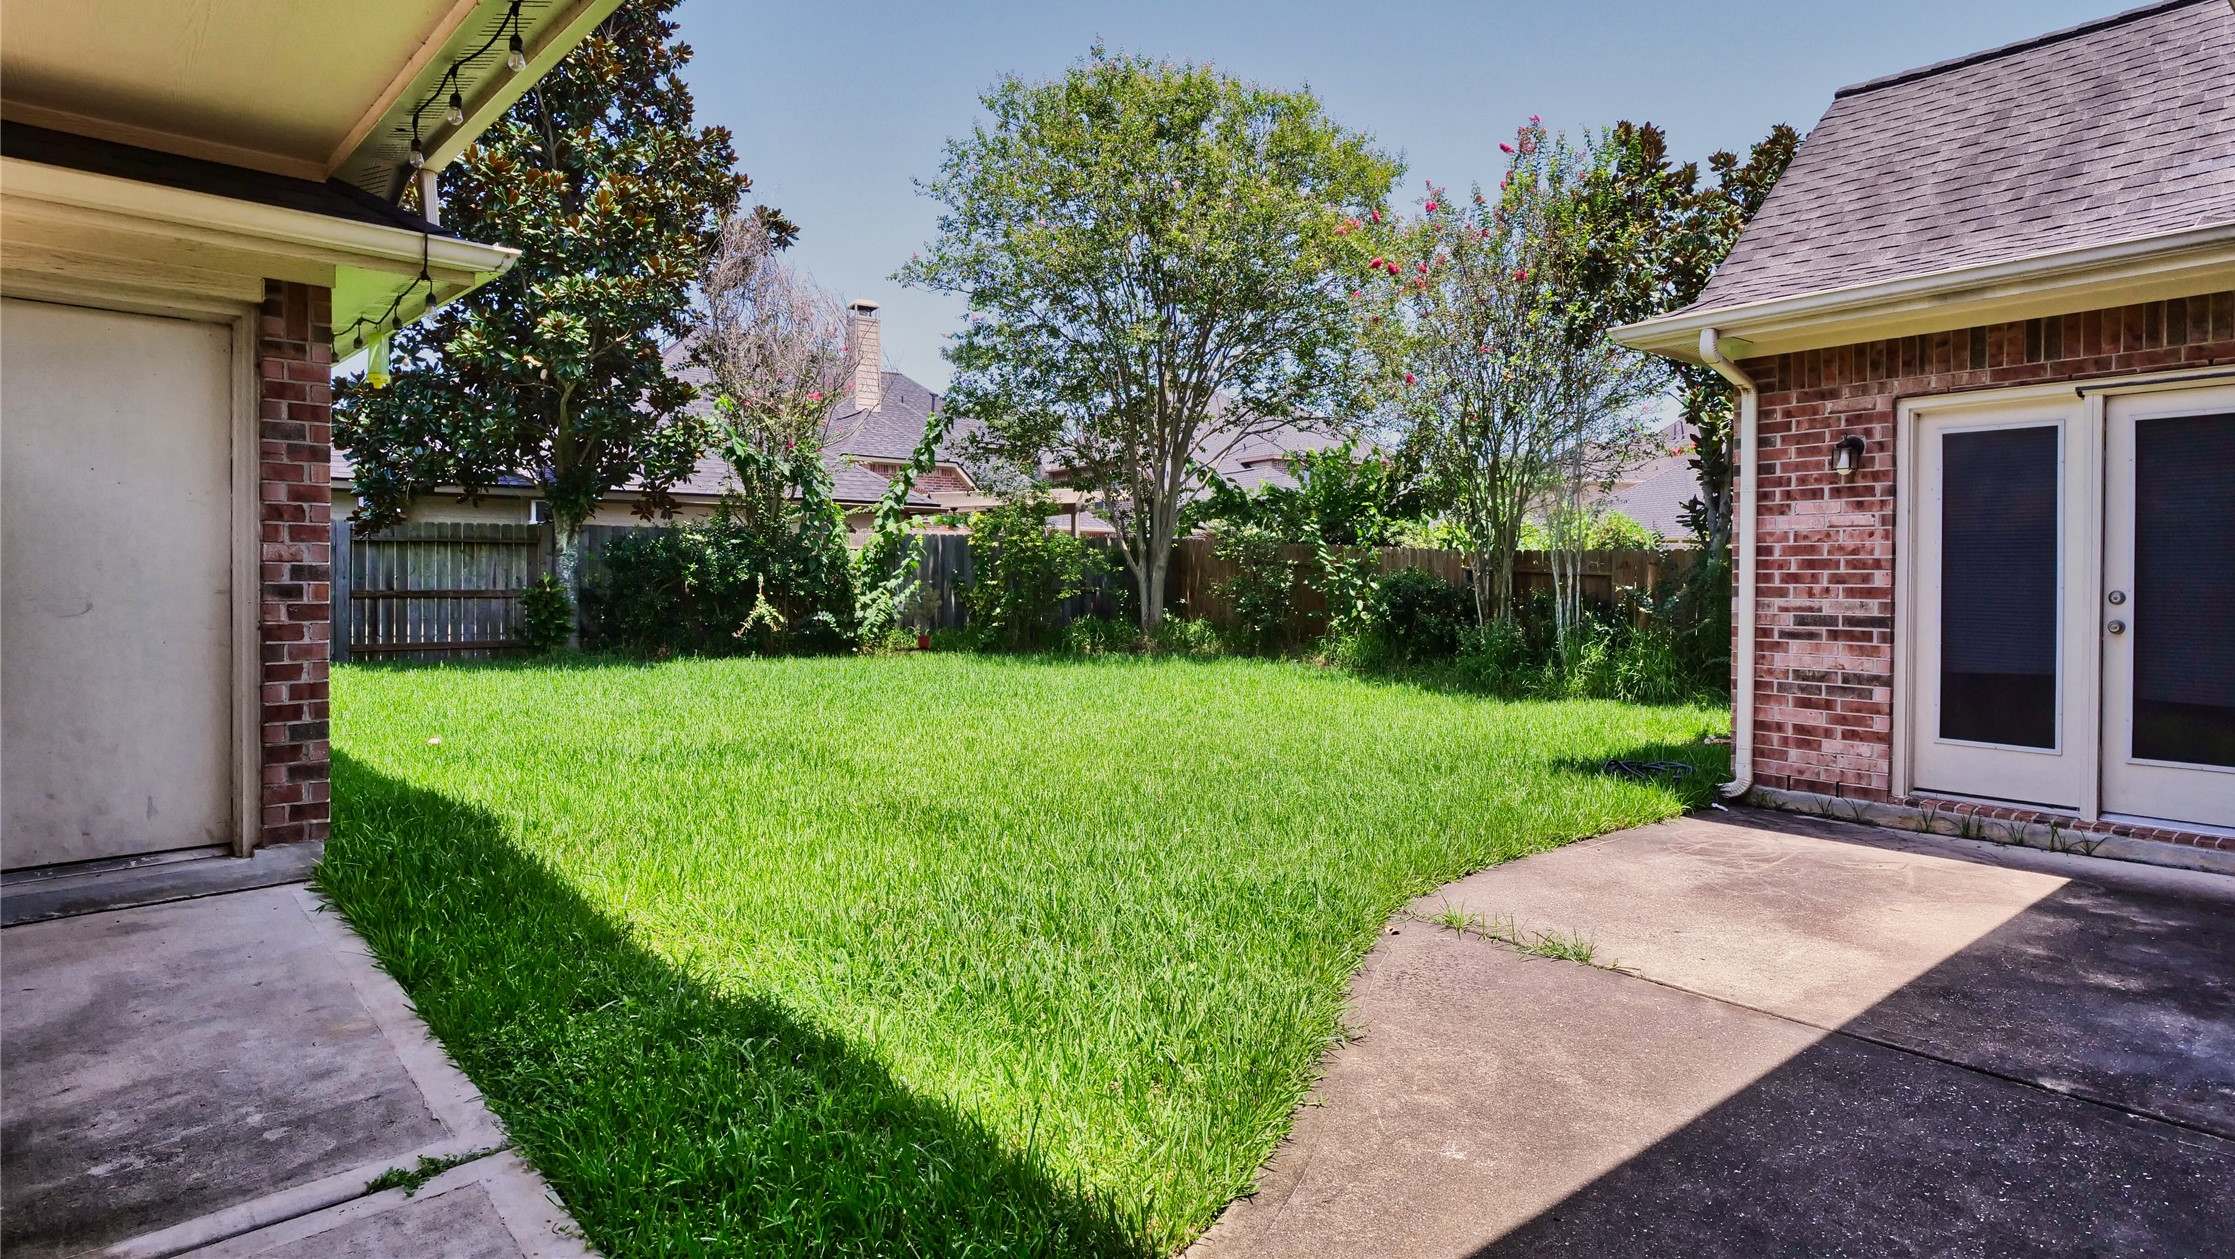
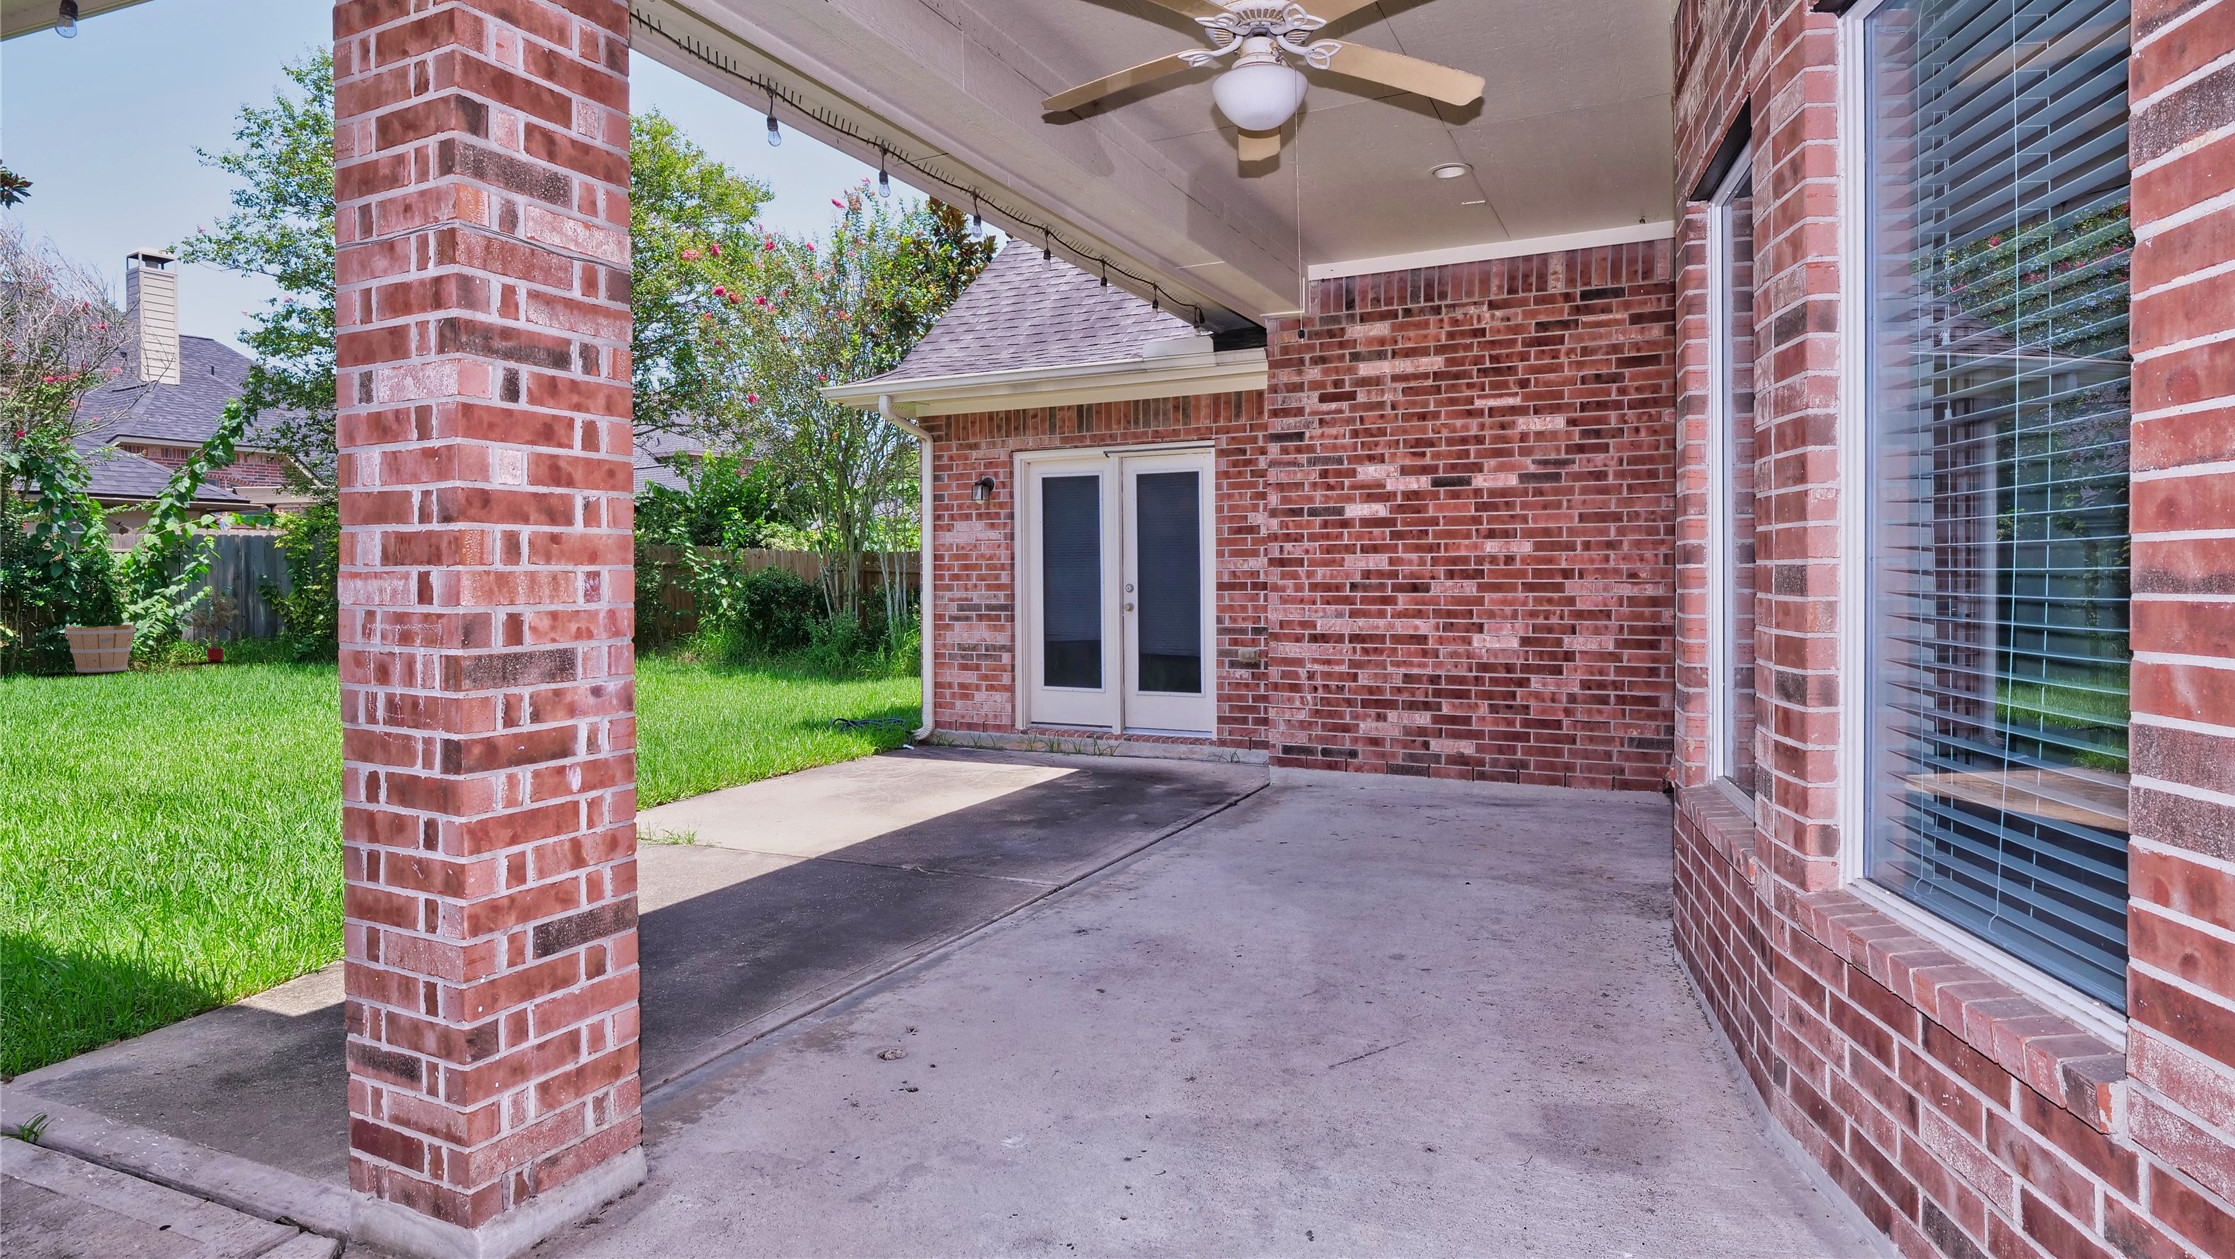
wooden bucket: none [816,613,867,656] -> present [65,625,136,673]

